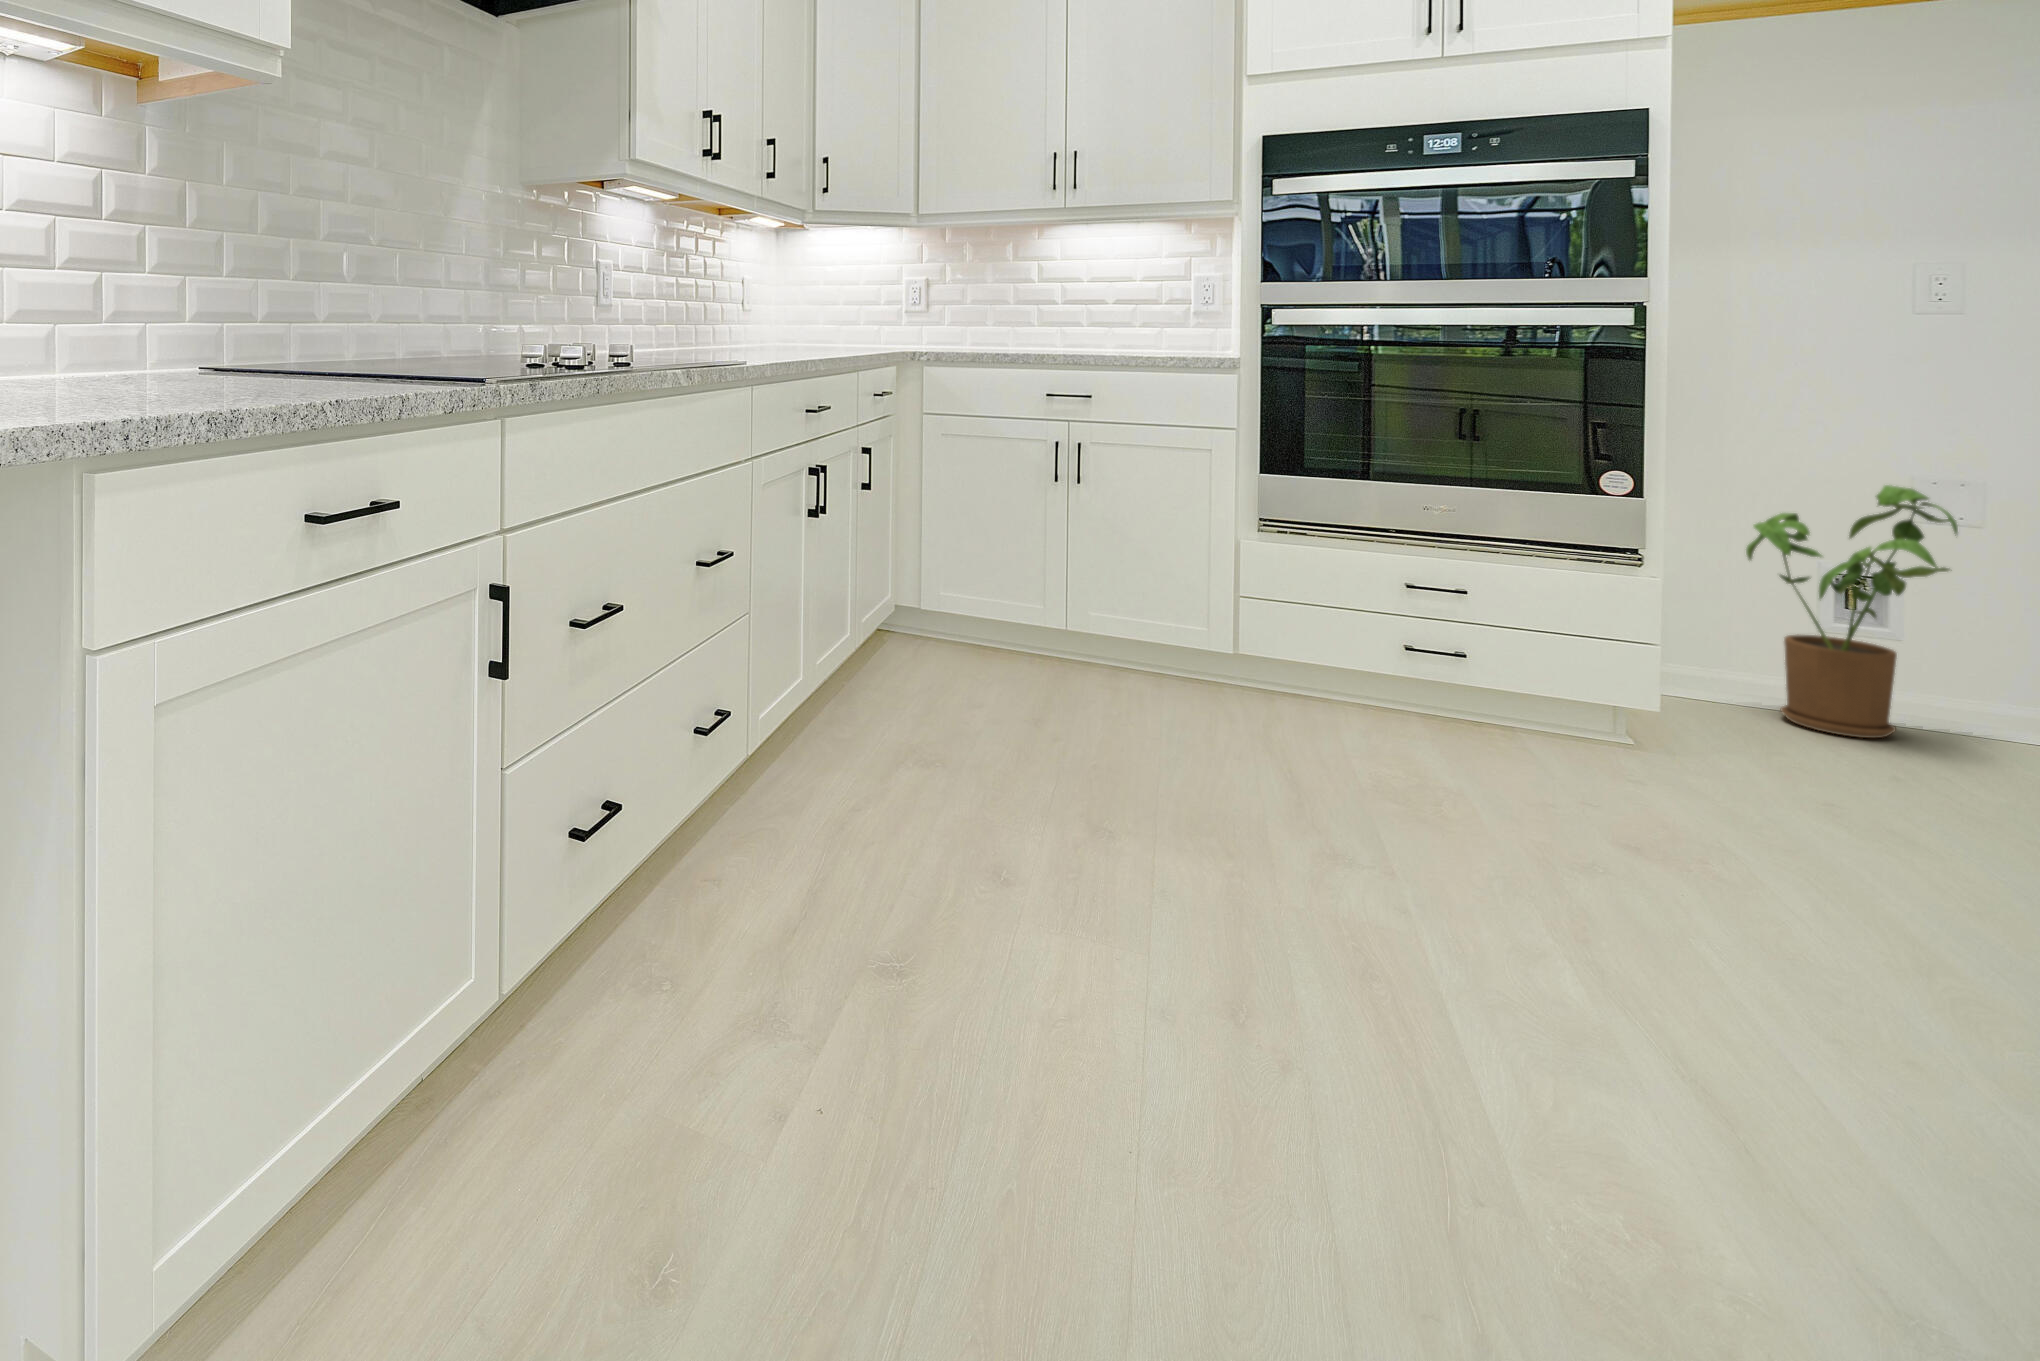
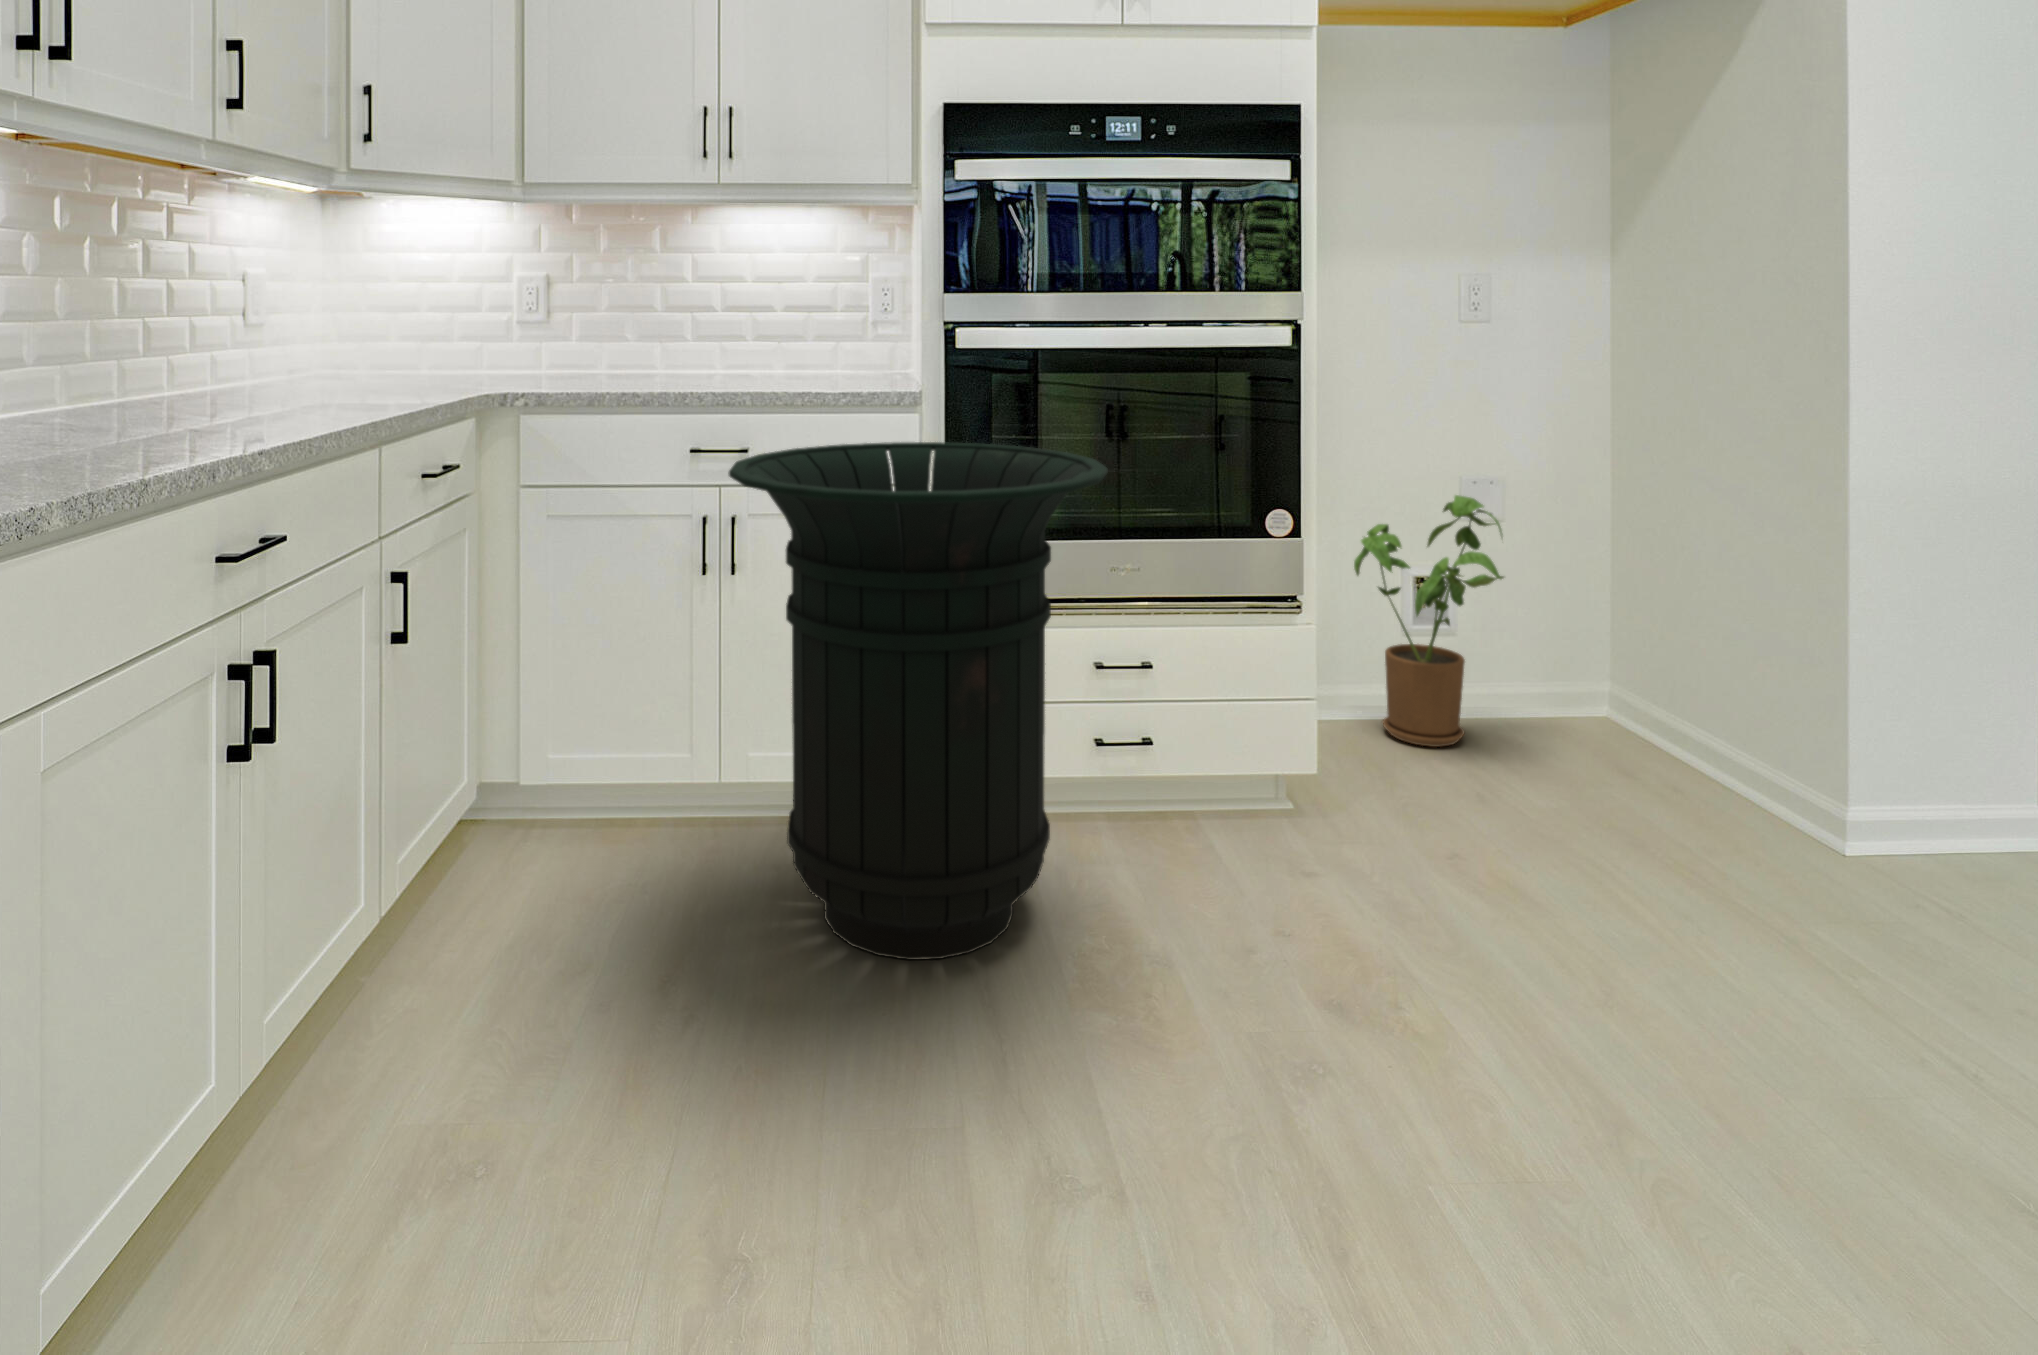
trash can: none [1082,395,1408,760] -> present [728,442,1108,960]

